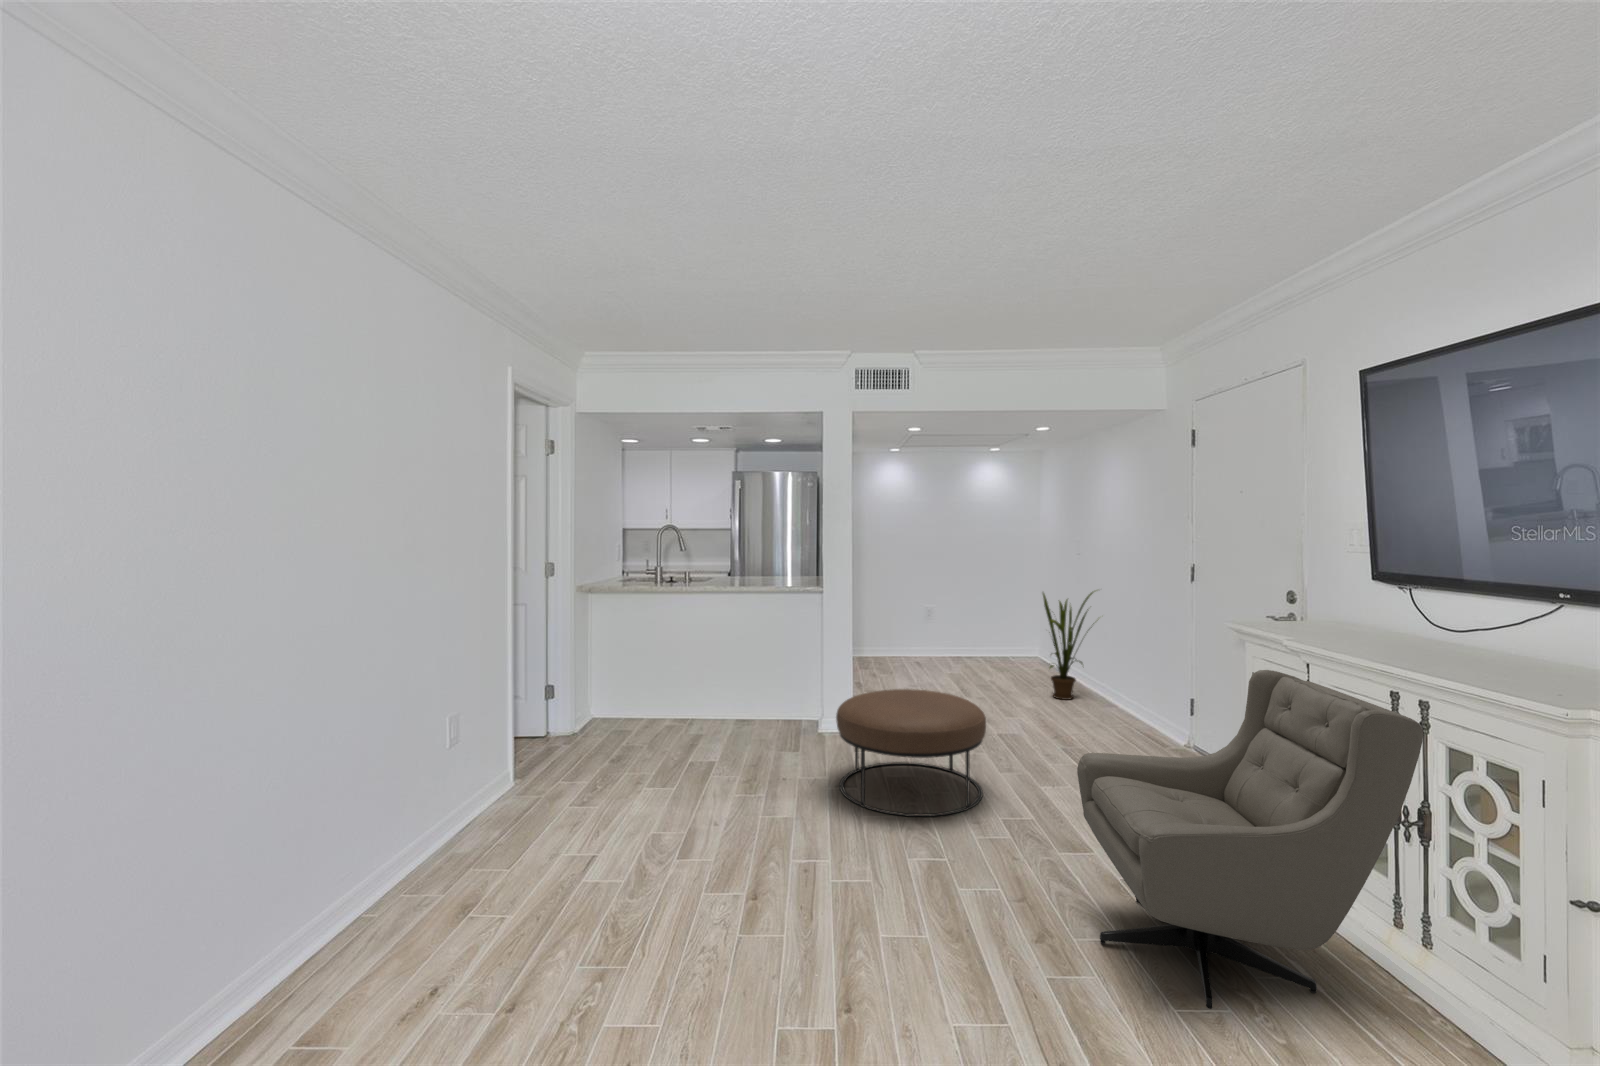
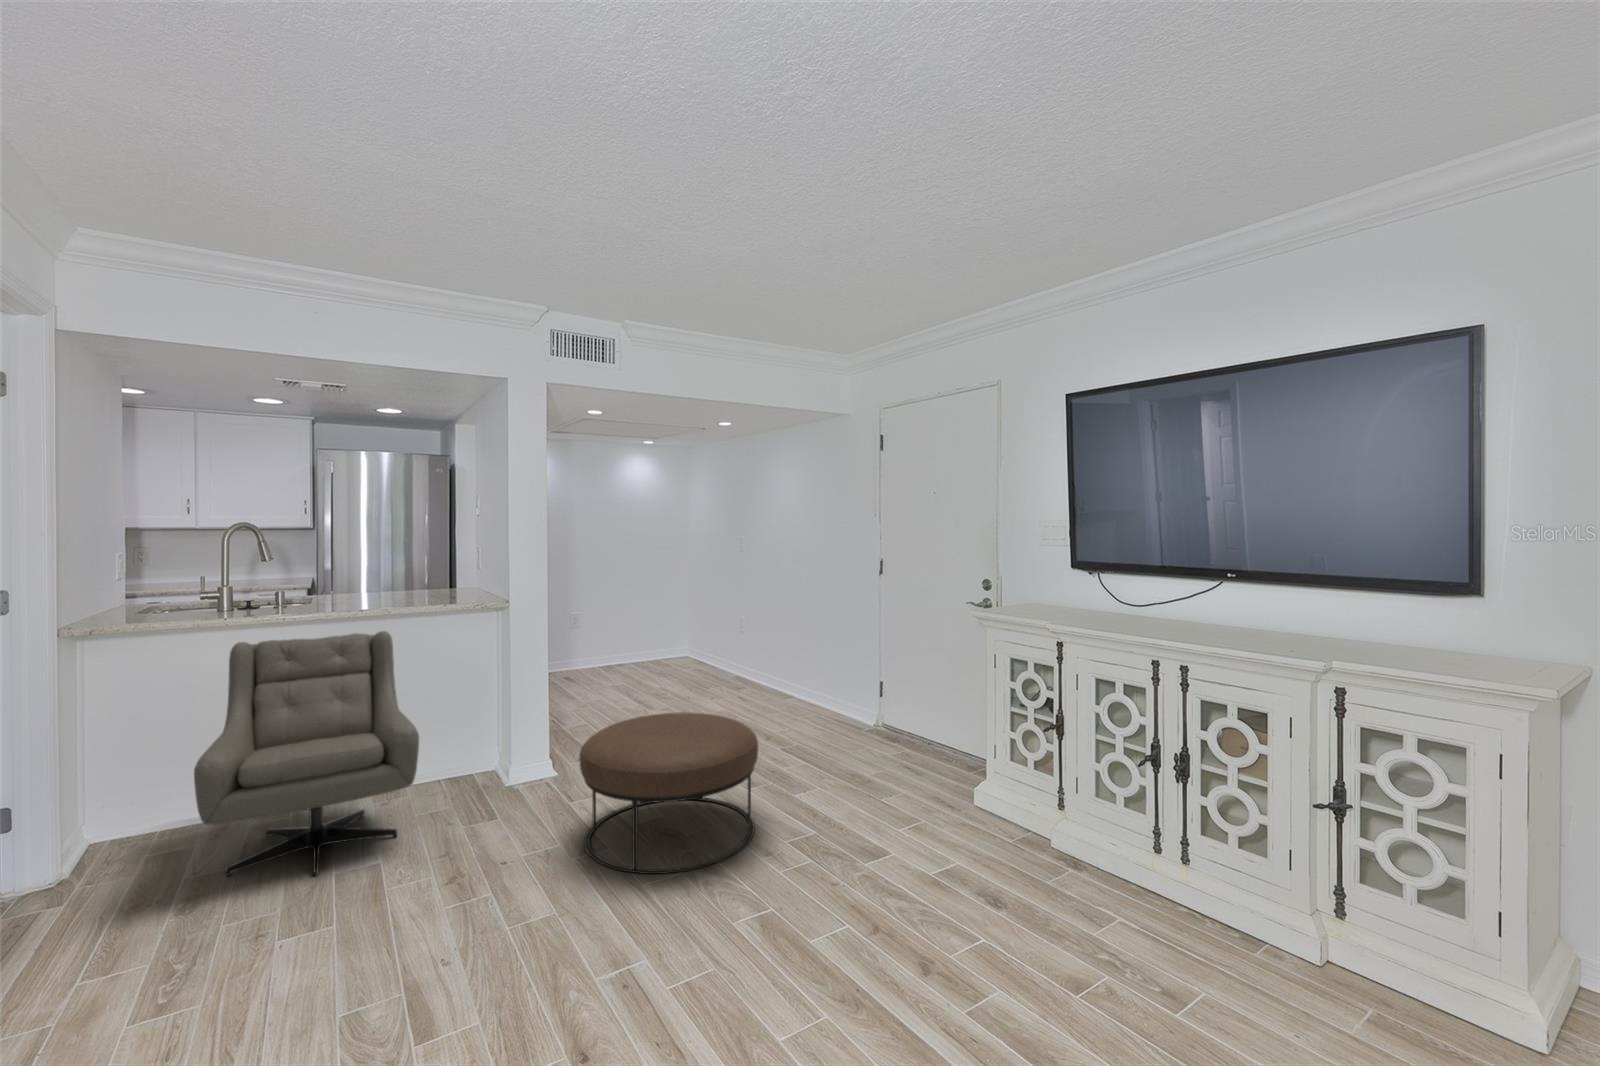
house plant: present [1043,591,1095,700] -> none [725,585,782,697]
armchair: present [1077,670,1423,1009] -> present [194,631,419,876]

